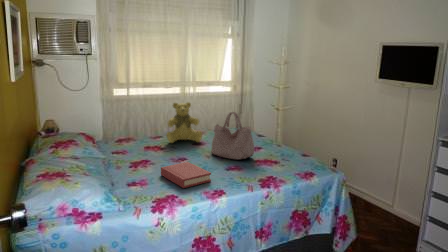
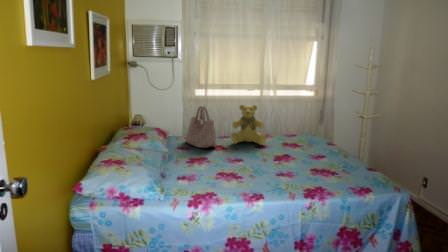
handbag: present [211,112,254,159] -> present [186,106,217,148]
hardback book: present [161,162,211,188] -> none [211,163,256,188]

